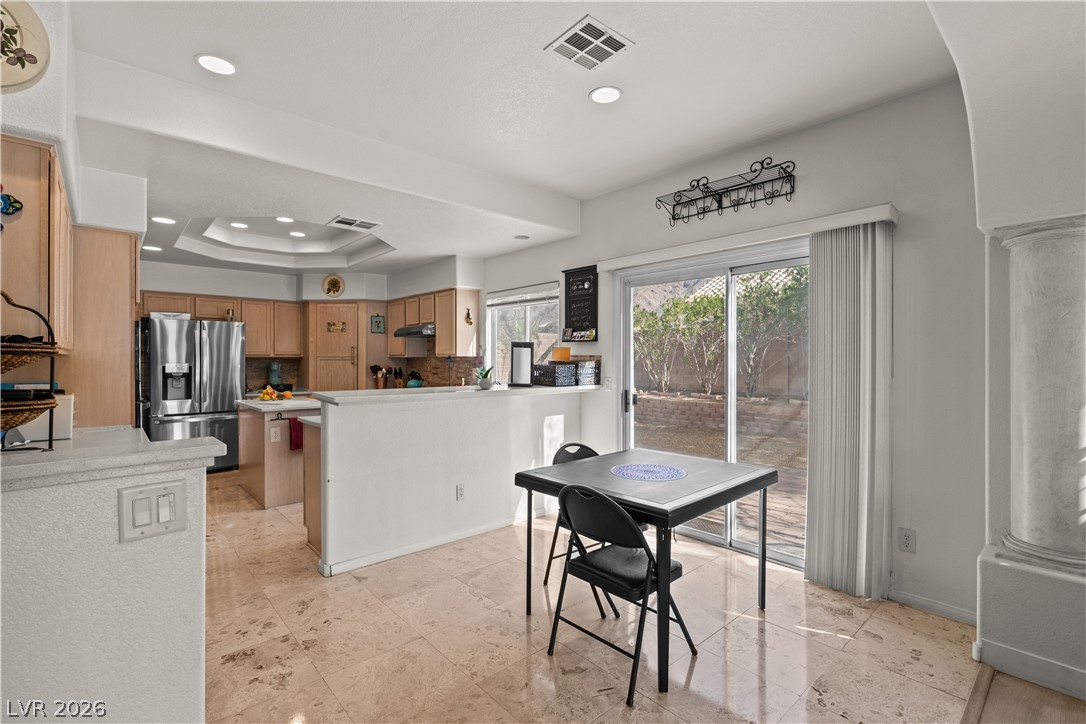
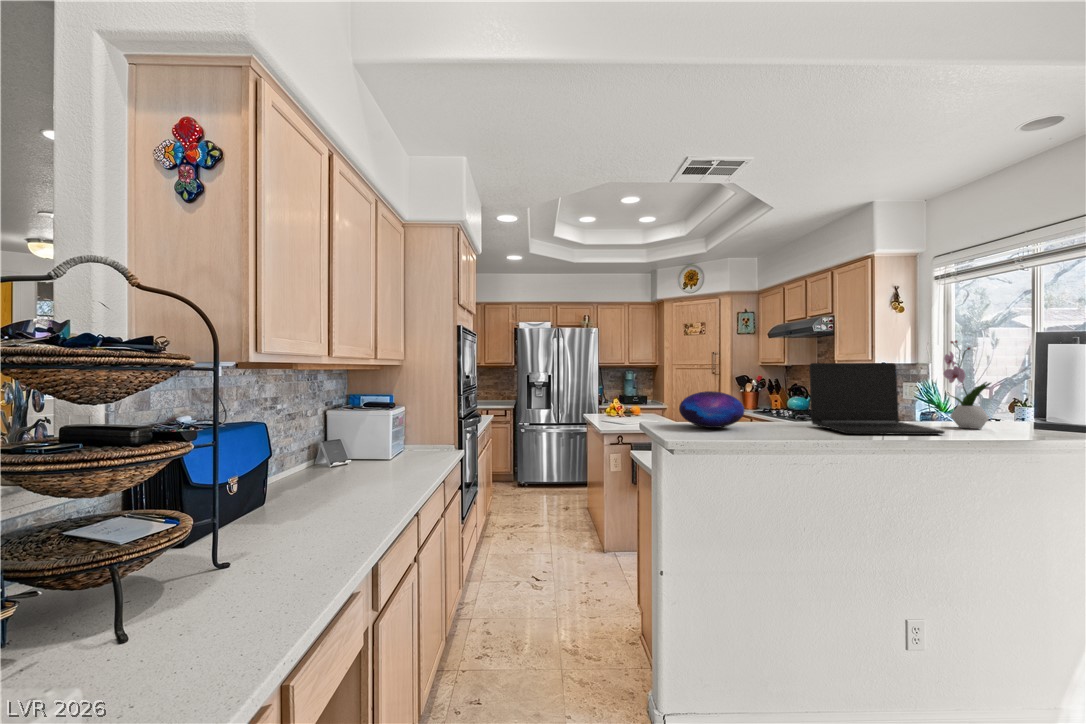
laptop: none [411,357,472,394] -> present [809,363,944,435]
decorative orb: none [334,374,374,396] -> present [679,391,744,428]

